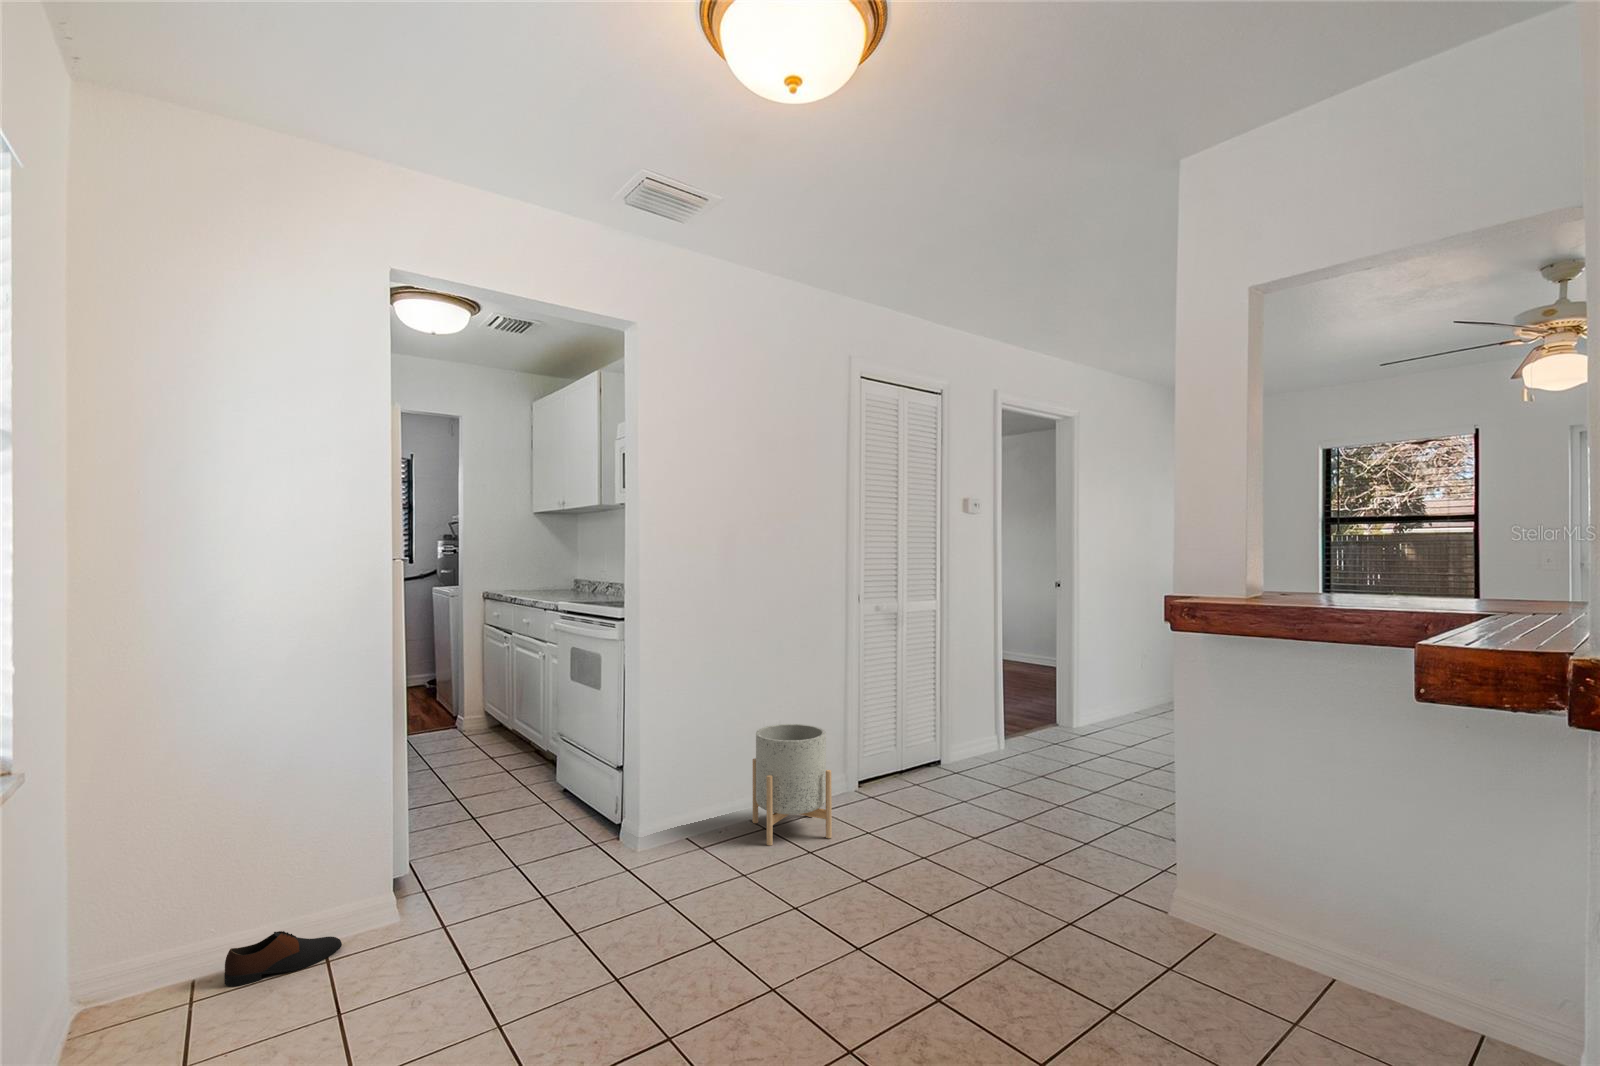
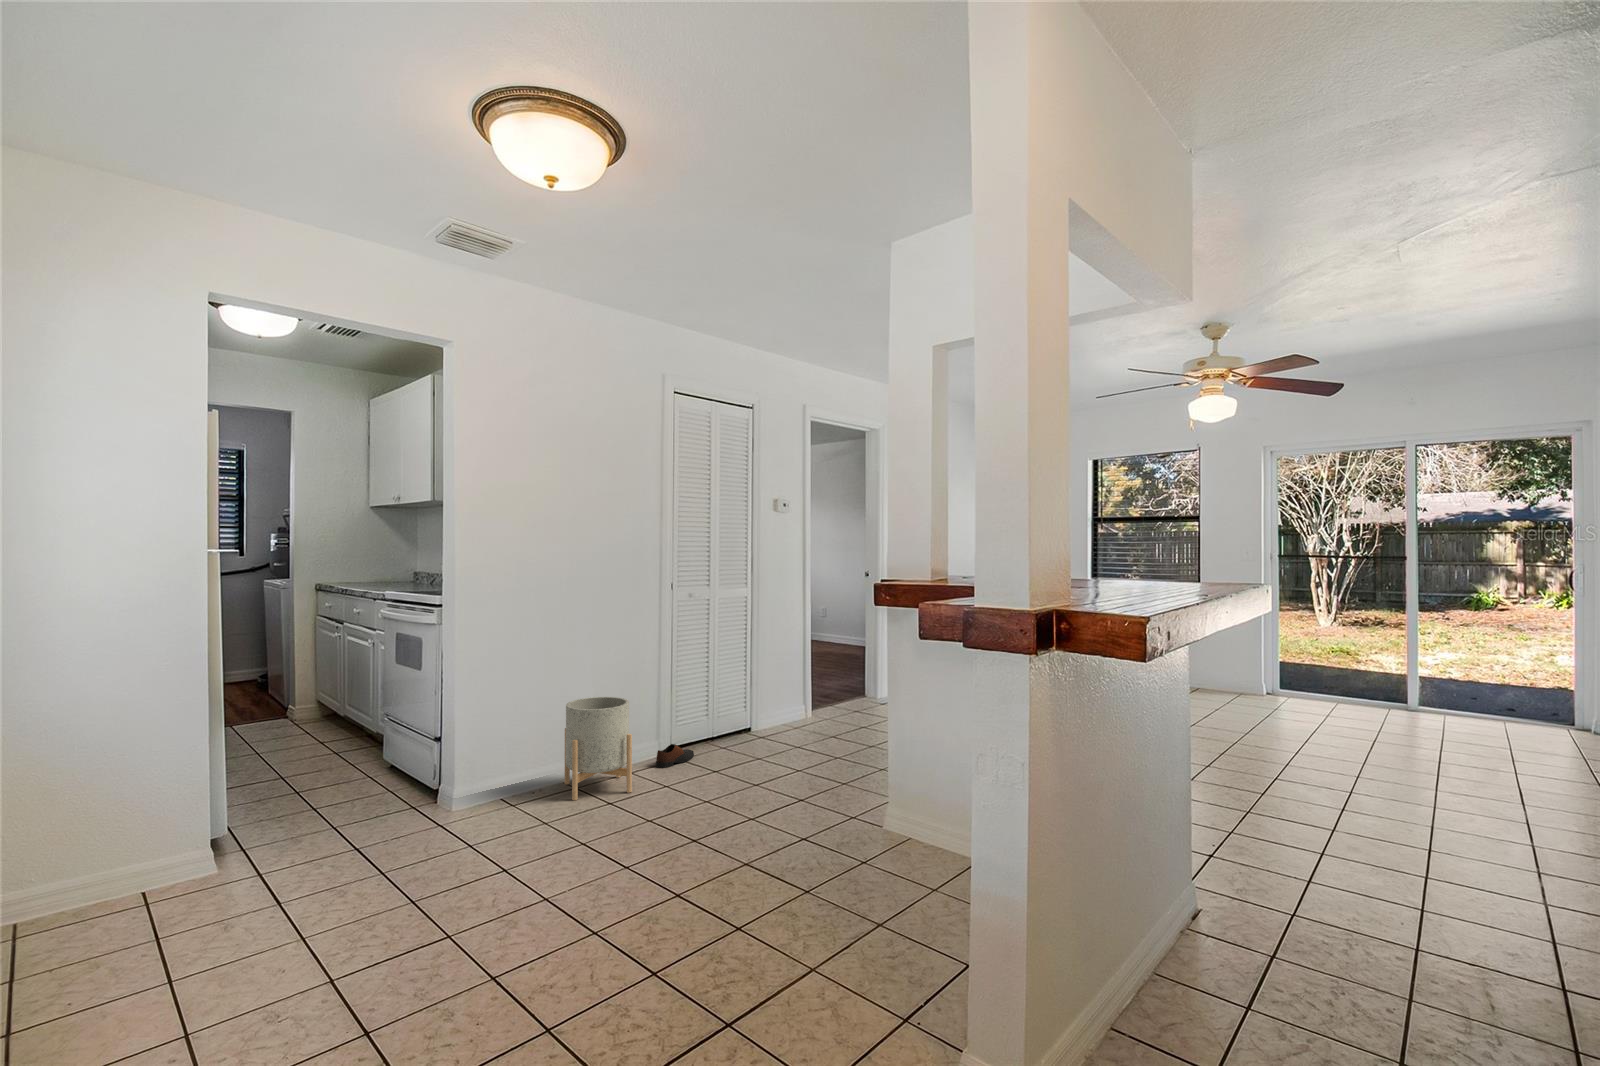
shoe: present [224,931,342,986] -> present [656,744,694,768]

